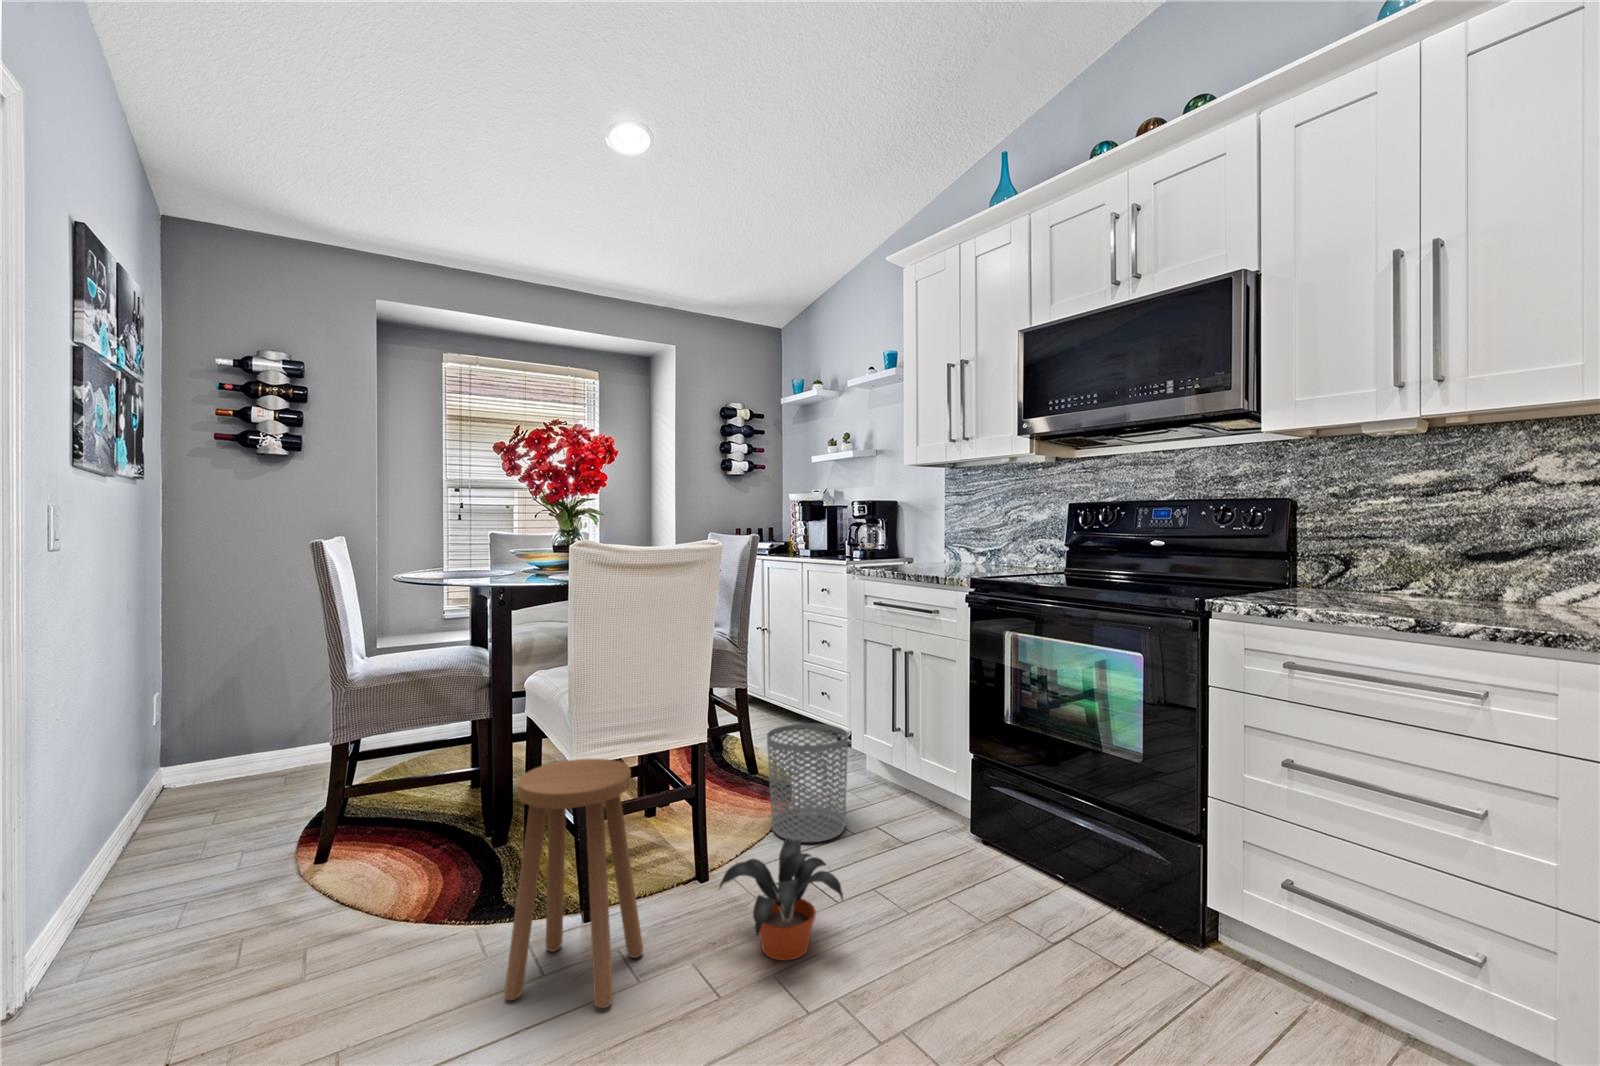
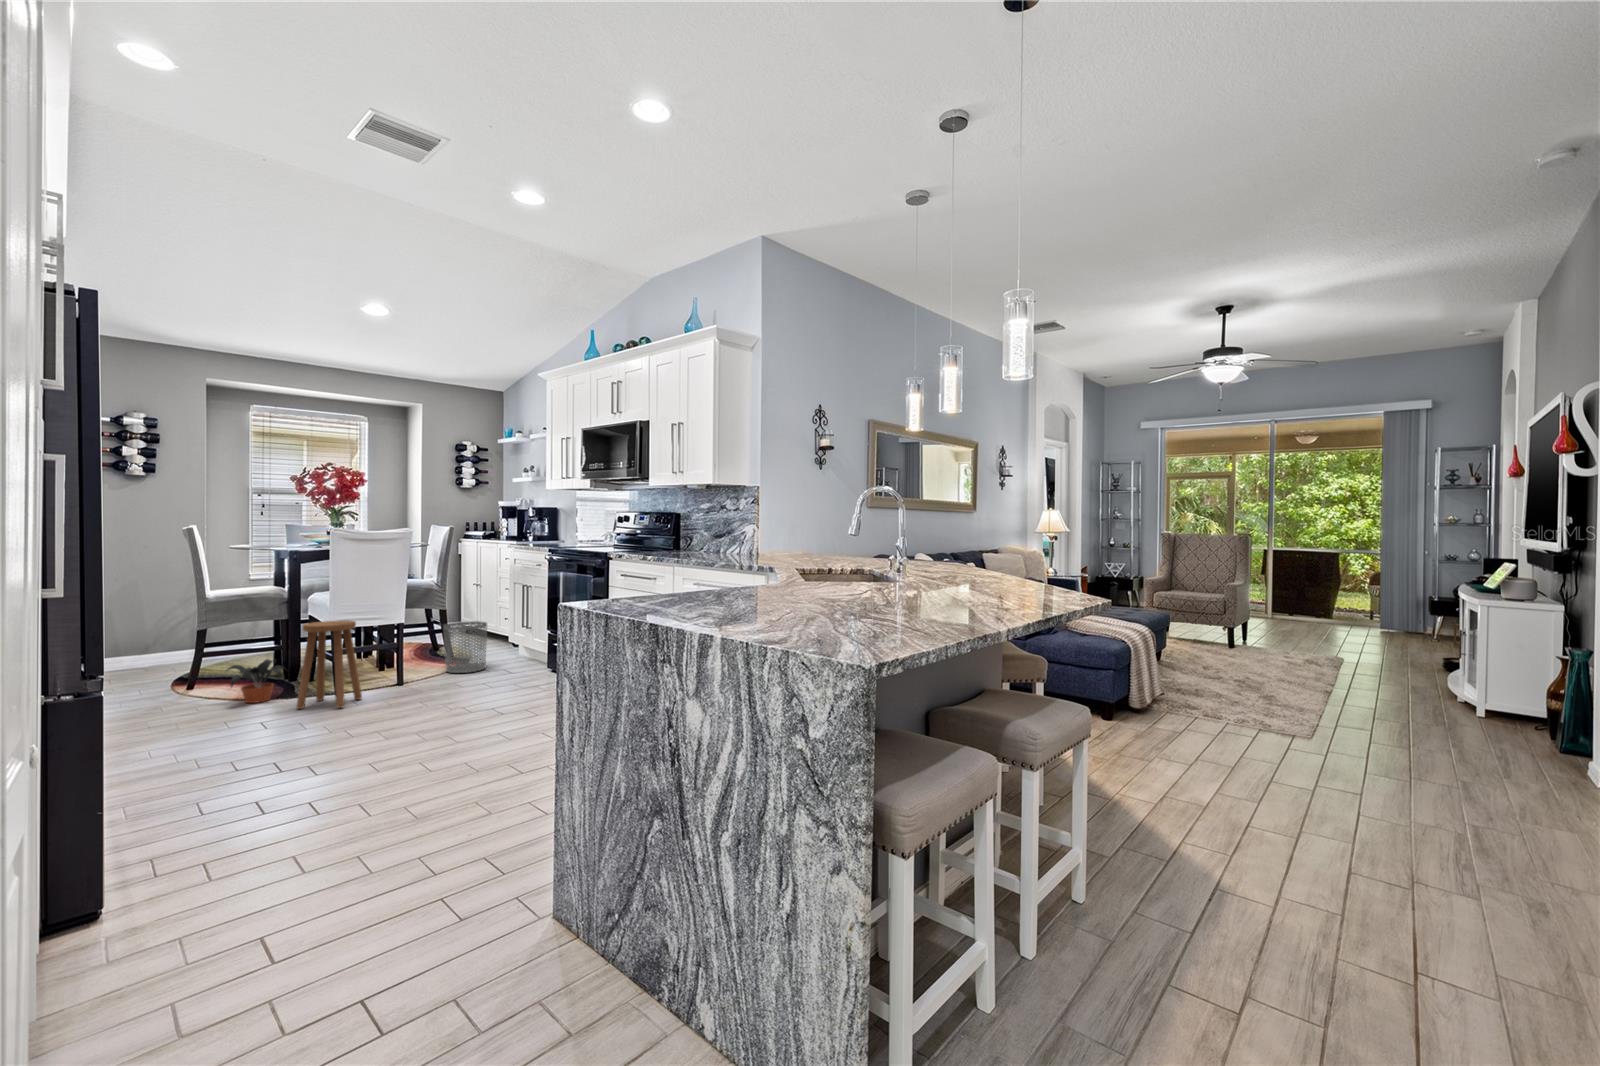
potted plant: present [719,838,843,961] -> present [227,659,283,703]

